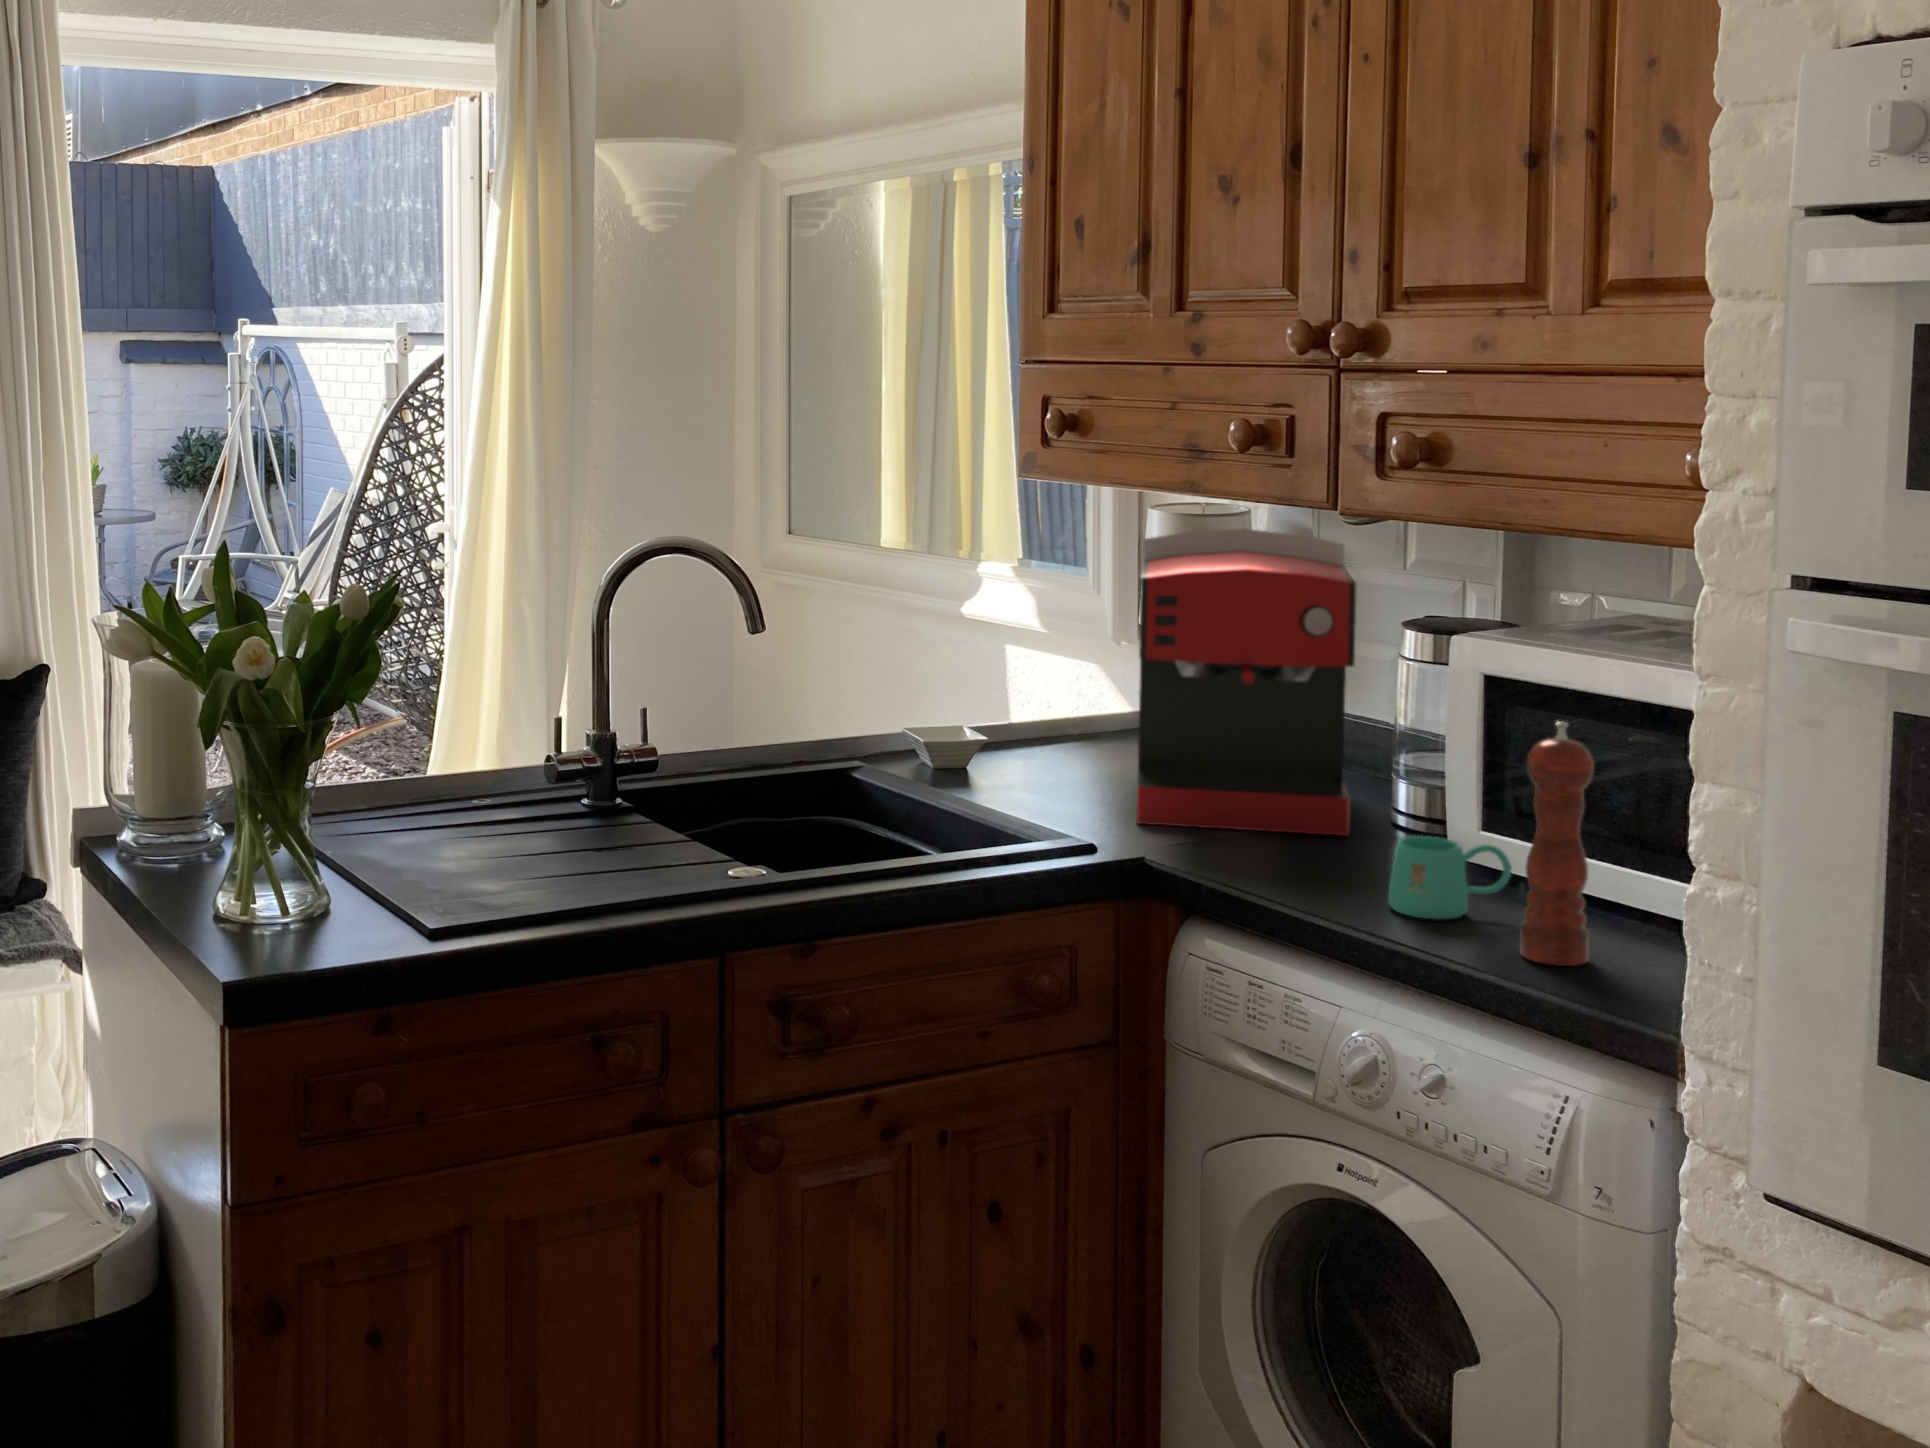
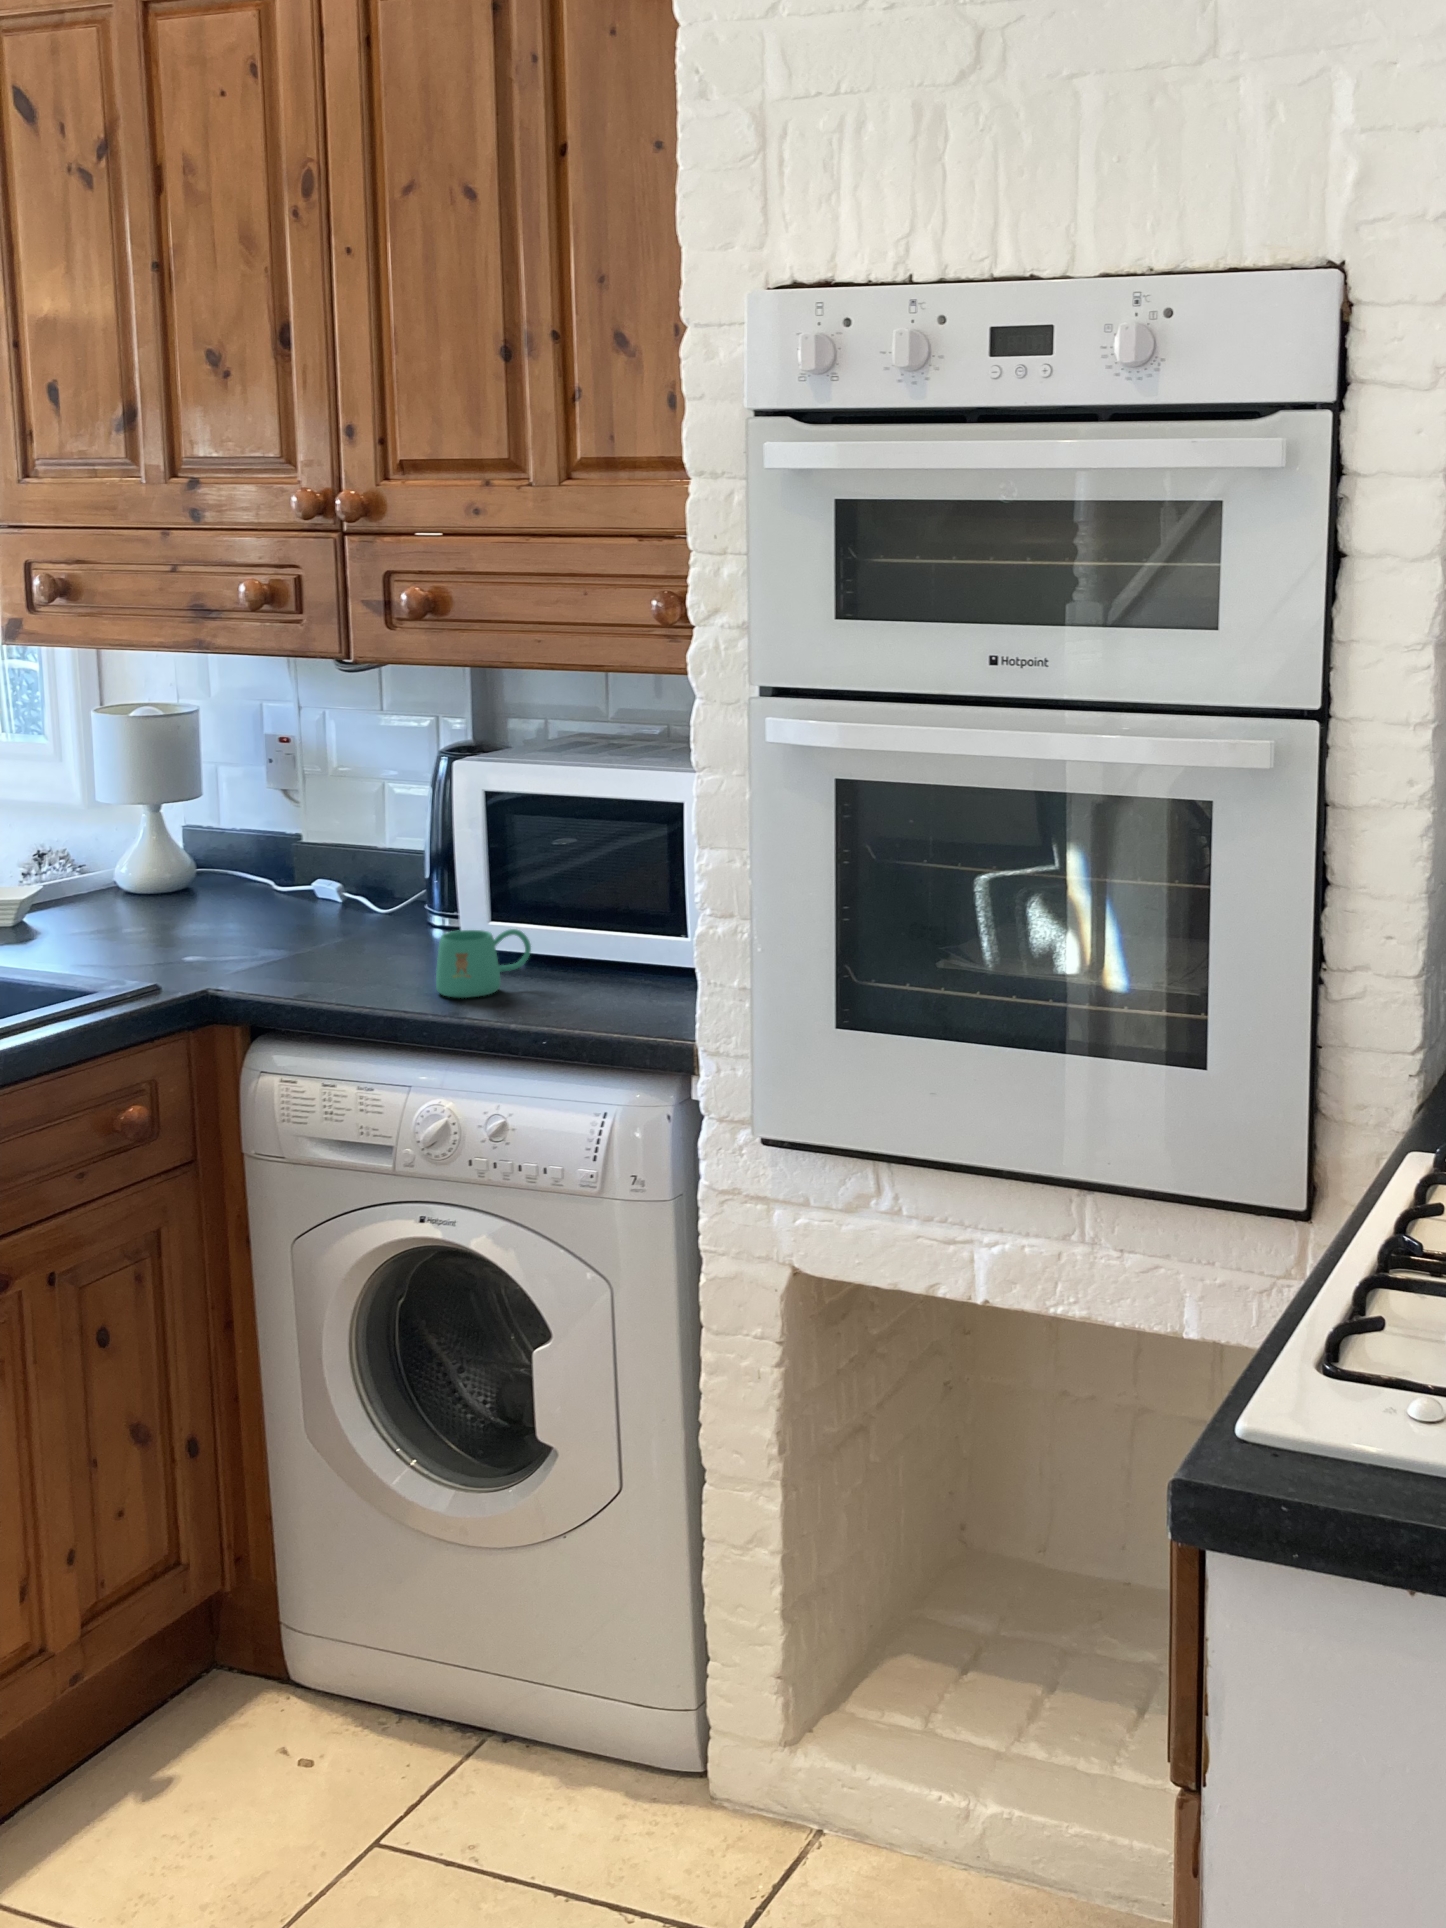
coffee maker: present [1136,529,1356,836] -> none [148,680,375,961]
pepper mill: present [1520,722,1594,966] -> none [549,820,604,1015]

